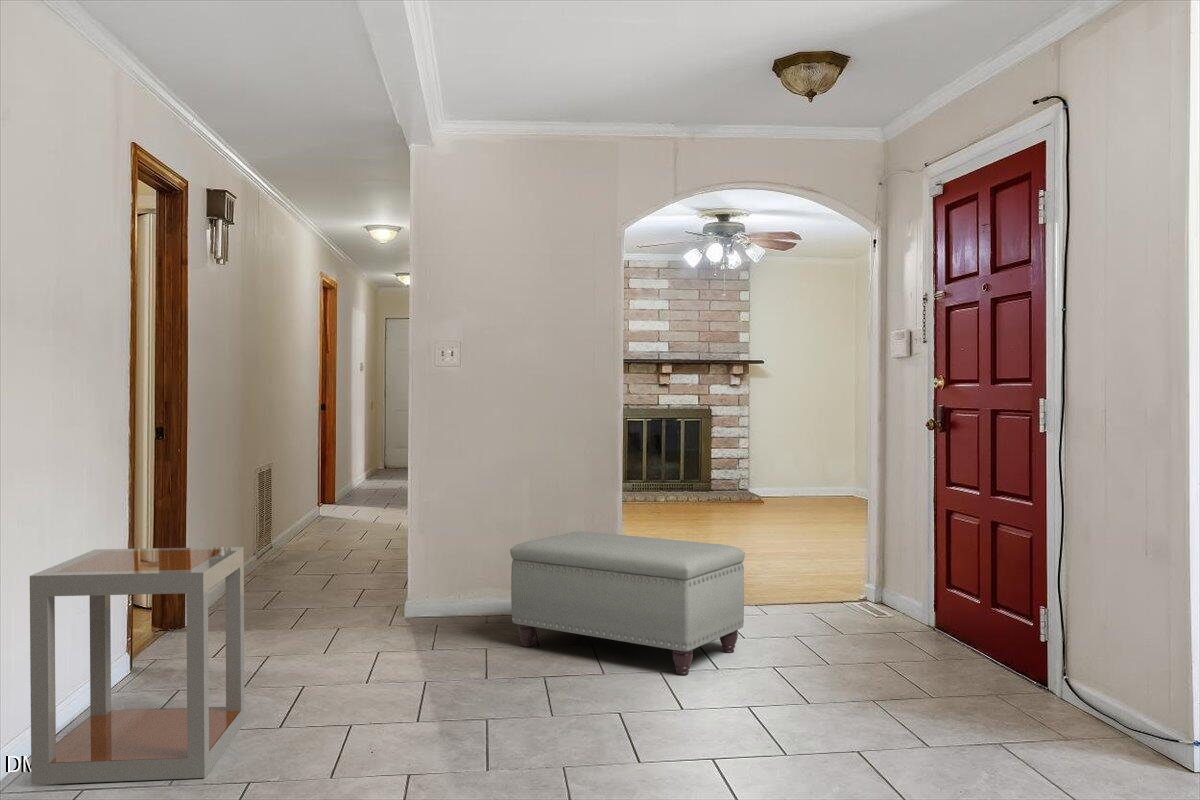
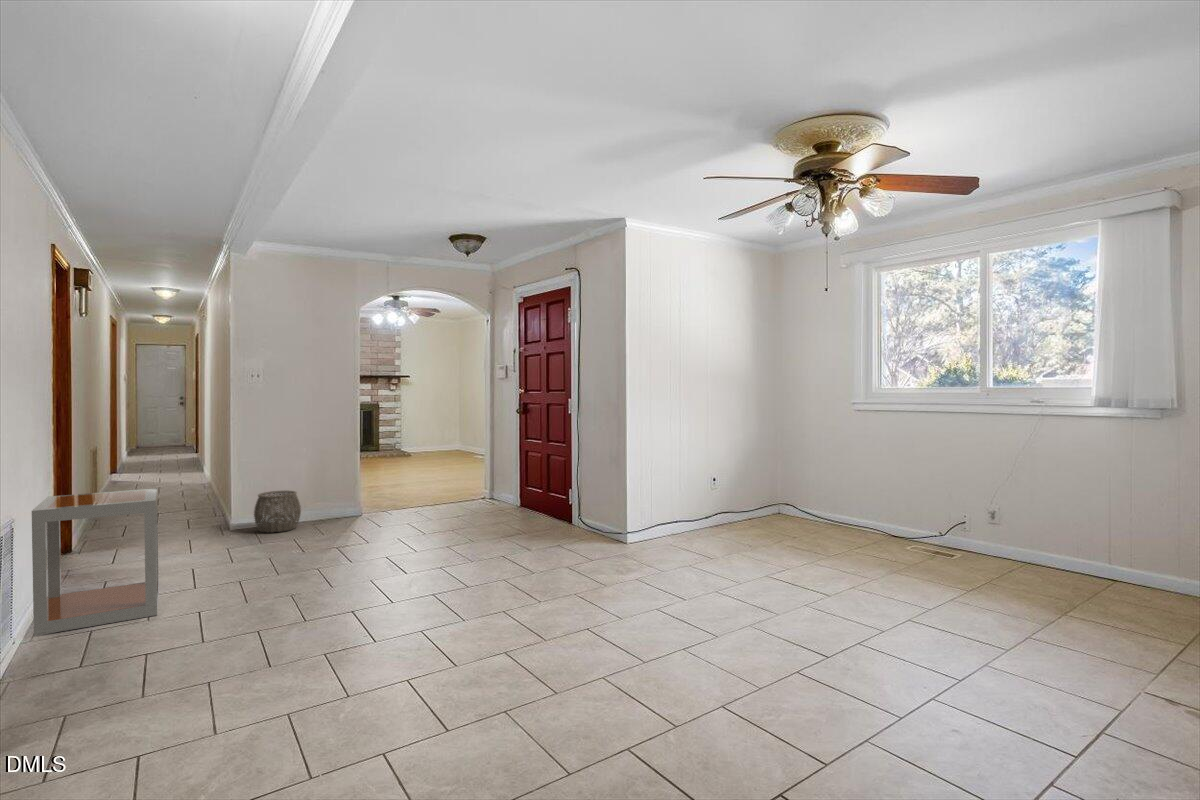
ottoman: present [510,531,745,675] -> none [302,473,434,538]
woven basket: none [445,557,520,632] -> present [254,490,301,532]

